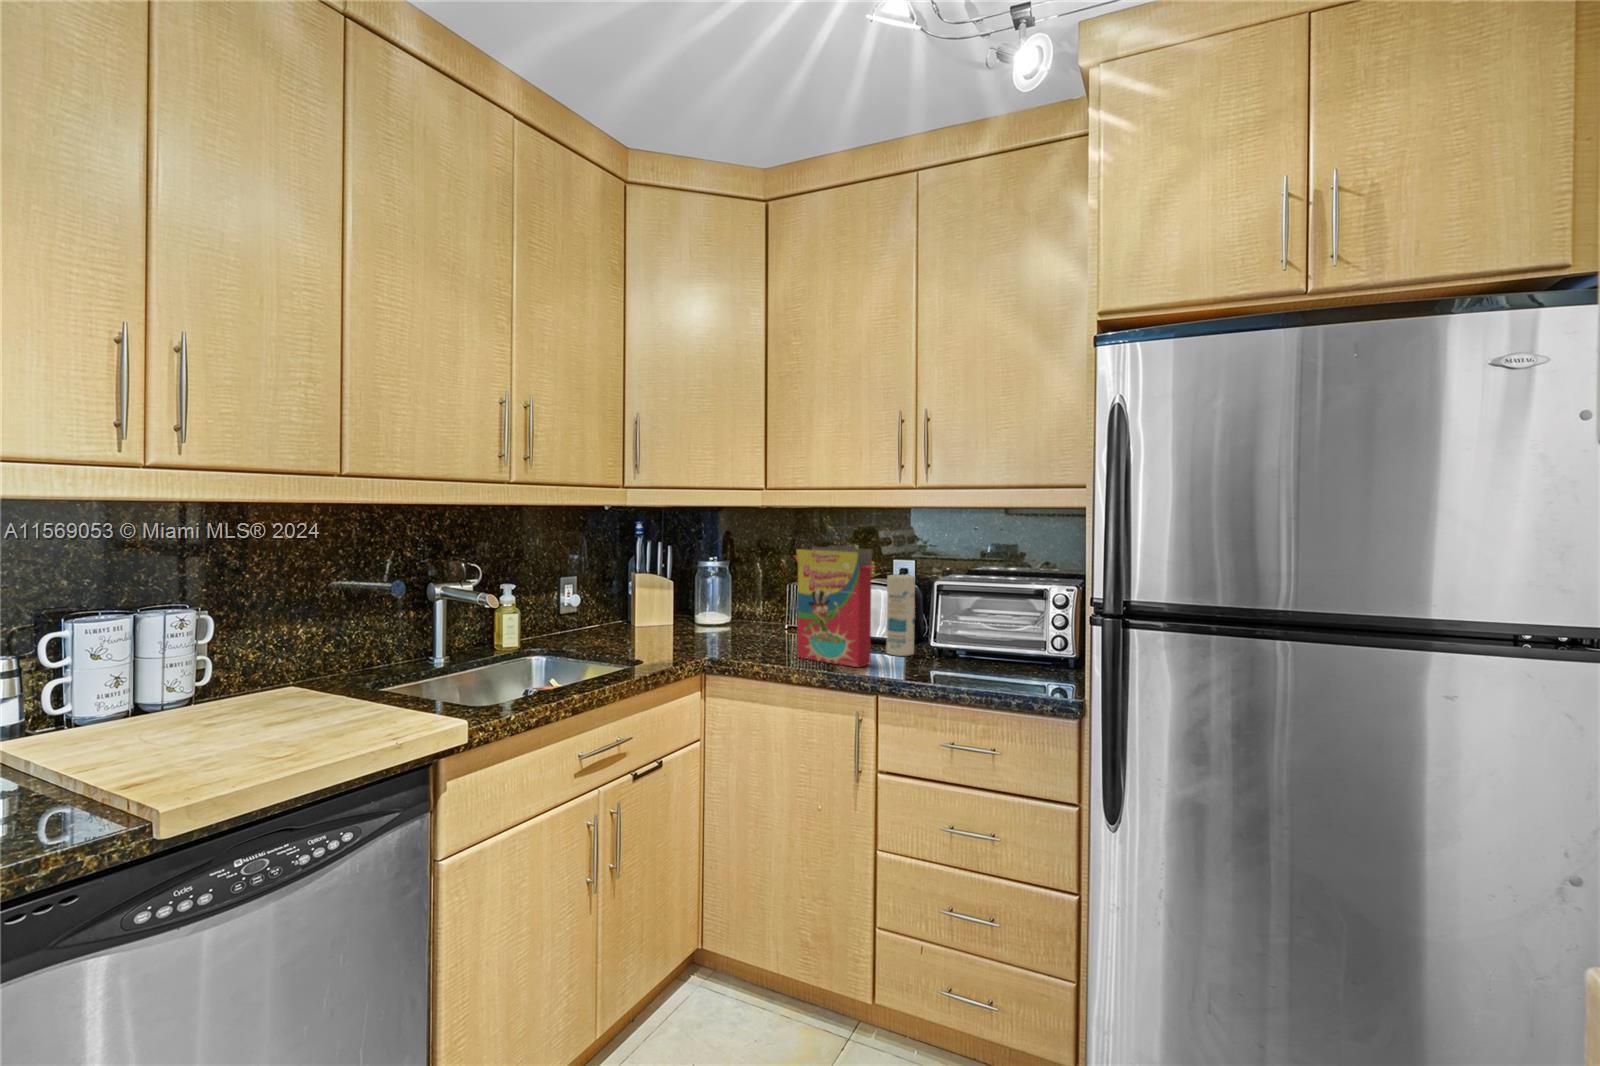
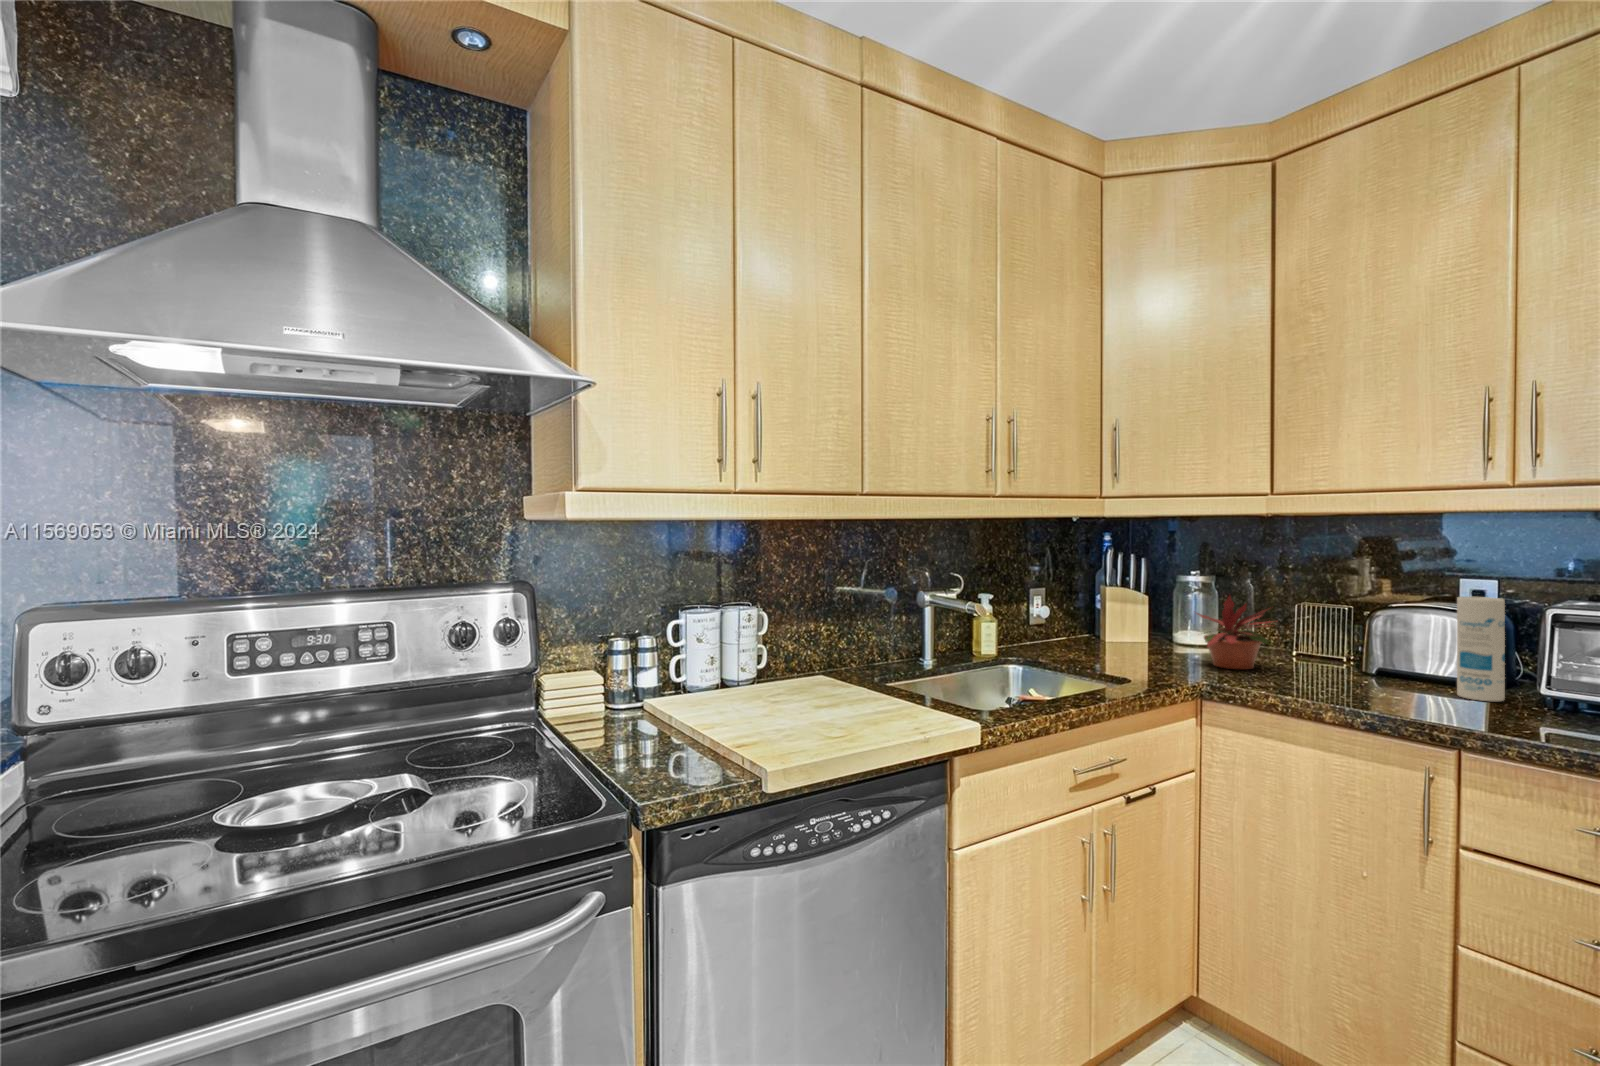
cereal box: present [794,545,873,667] -> none [1316,558,1454,710]
potted plant: none [702,577,774,645] -> present [1197,596,1271,670]

